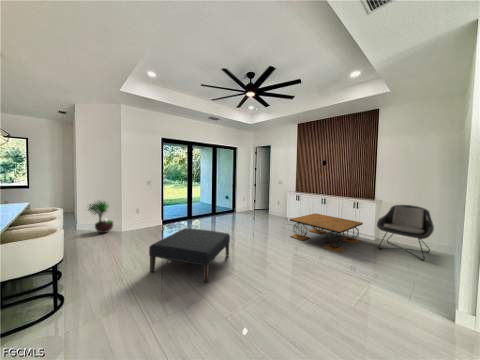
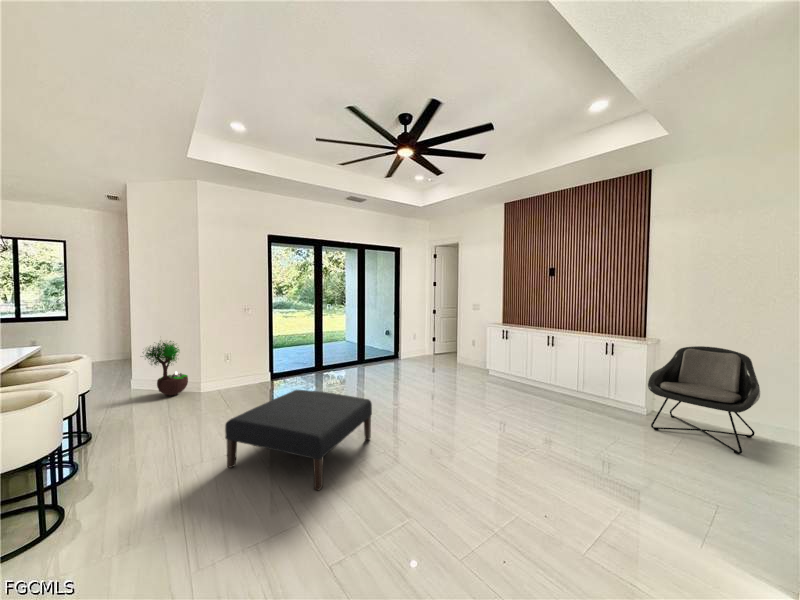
coffee table: present [290,213,363,253] -> none [486,361,622,436]

